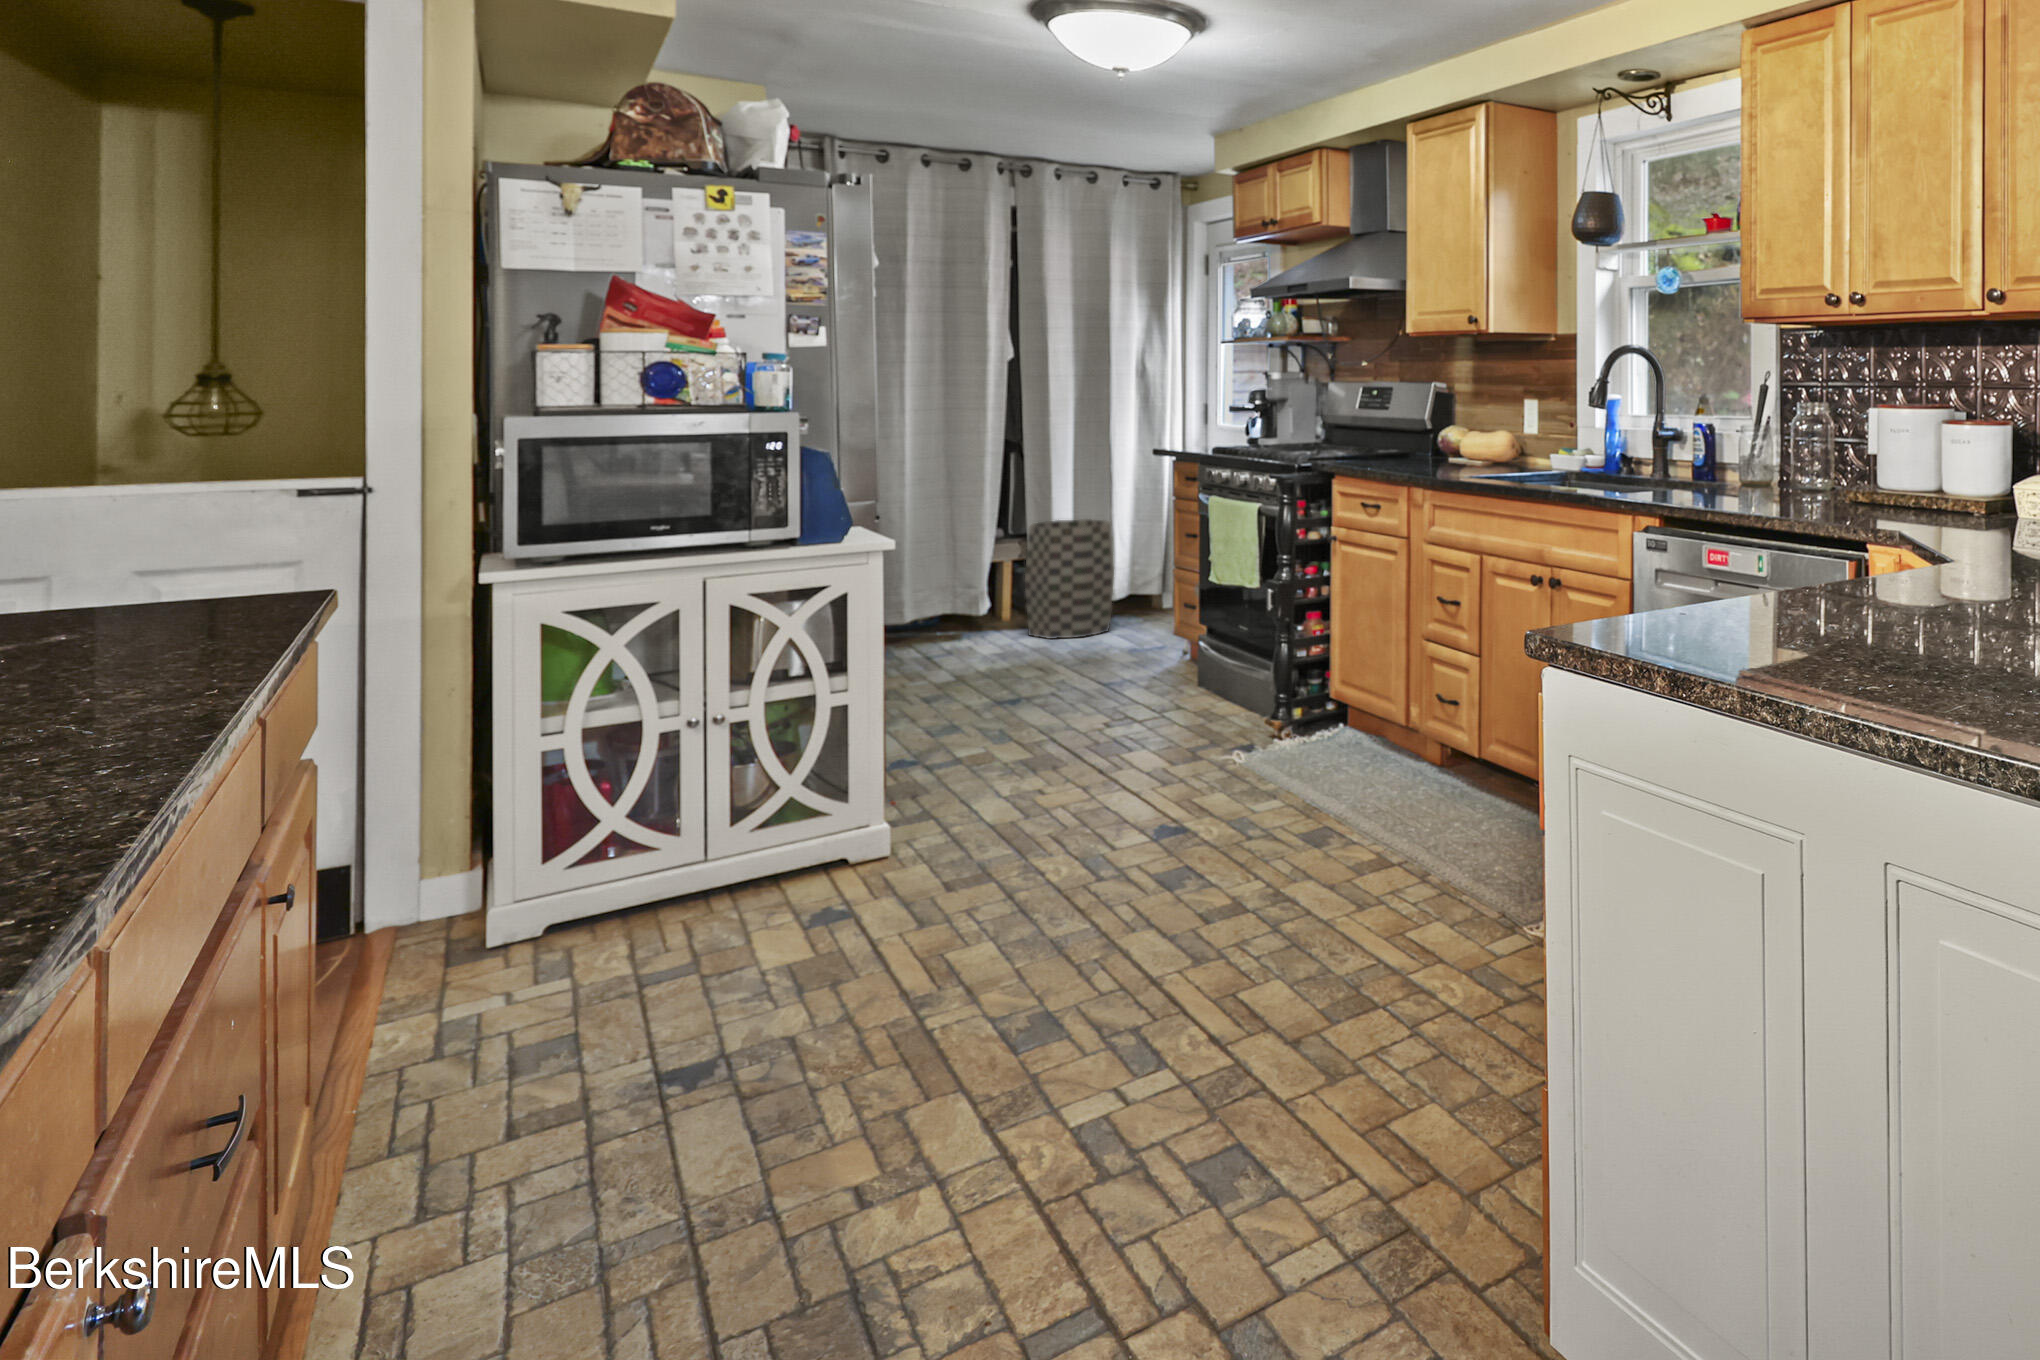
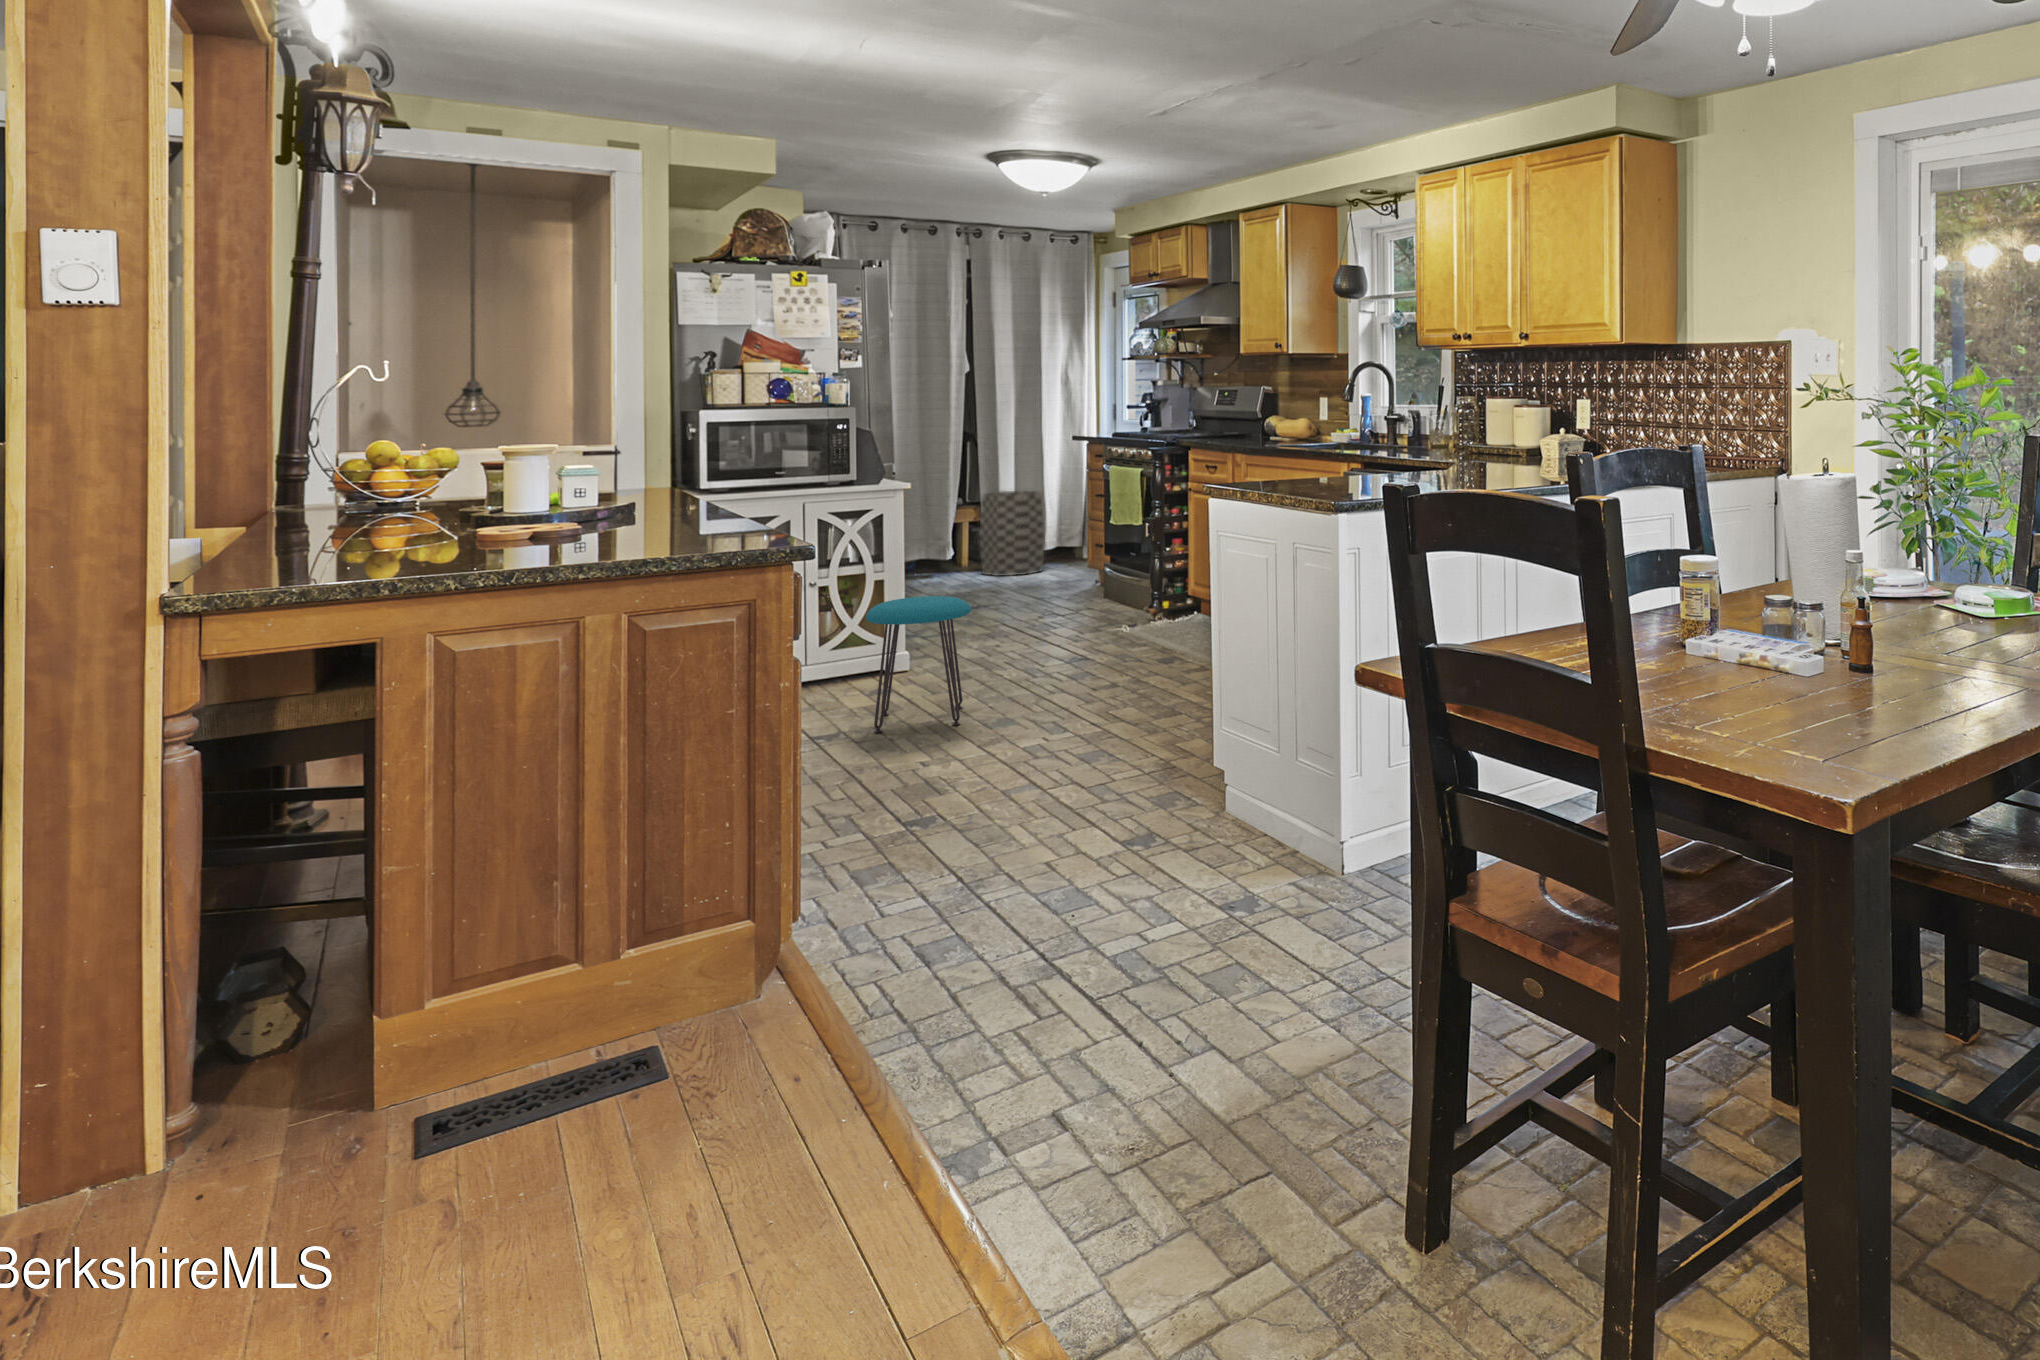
stool: none [783,775,990,1074] -> present [866,596,971,733]

